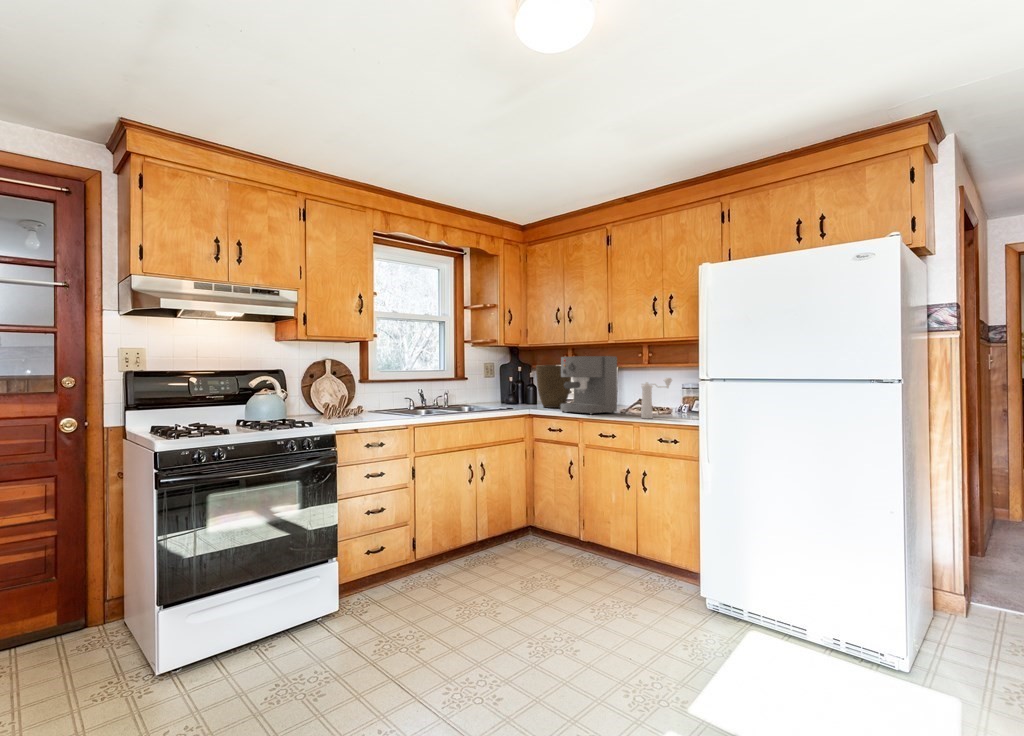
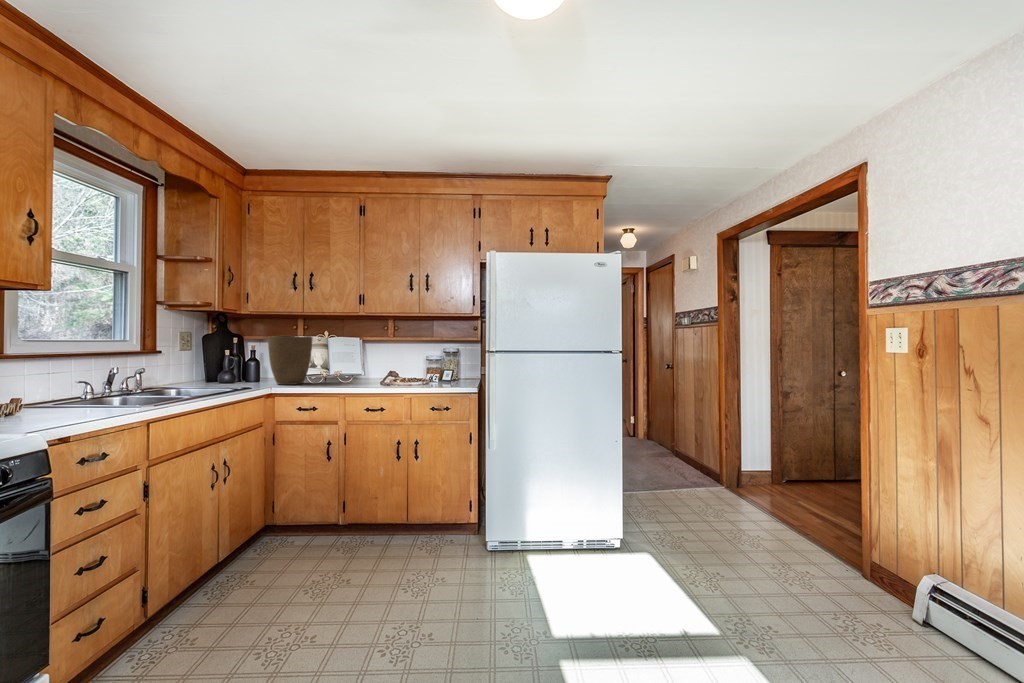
coffee maker: present [561,356,617,415] -> none [316,327,376,389]
pepper mill: present [641,378,672,419] -> none [413,349,440,389]

